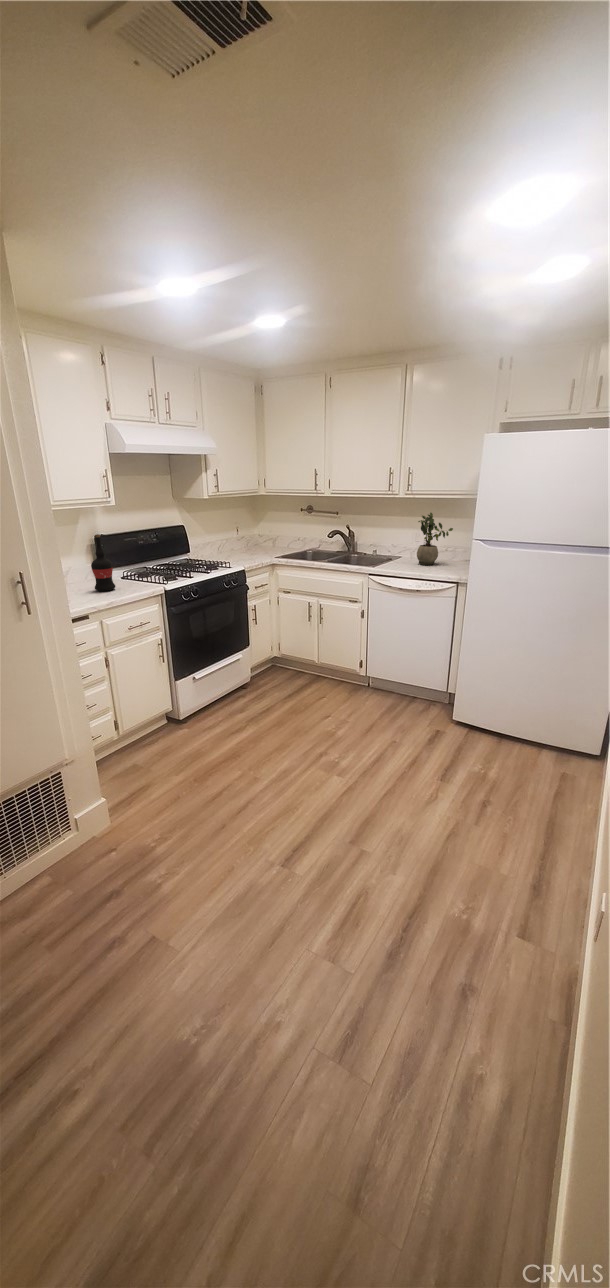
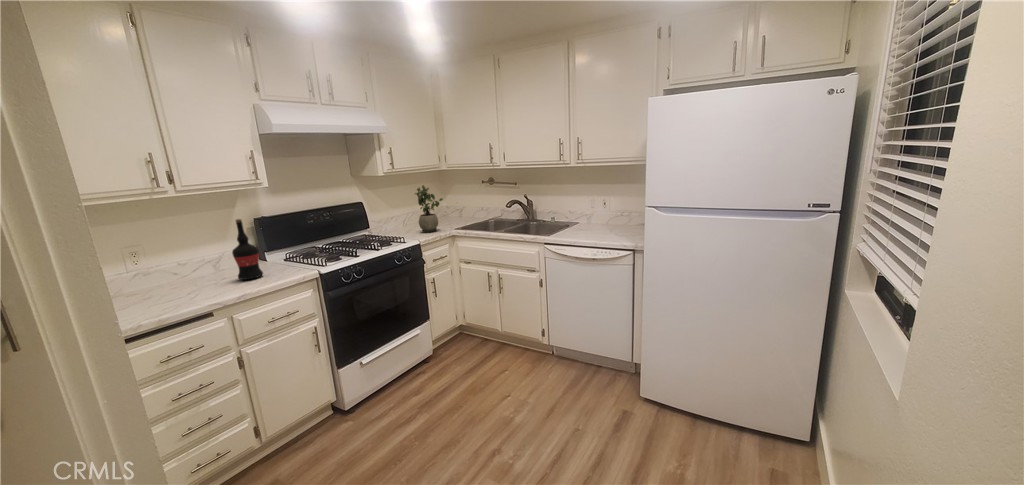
potted plant: present [417,513,453,565] -> present [415,185,443,232]

